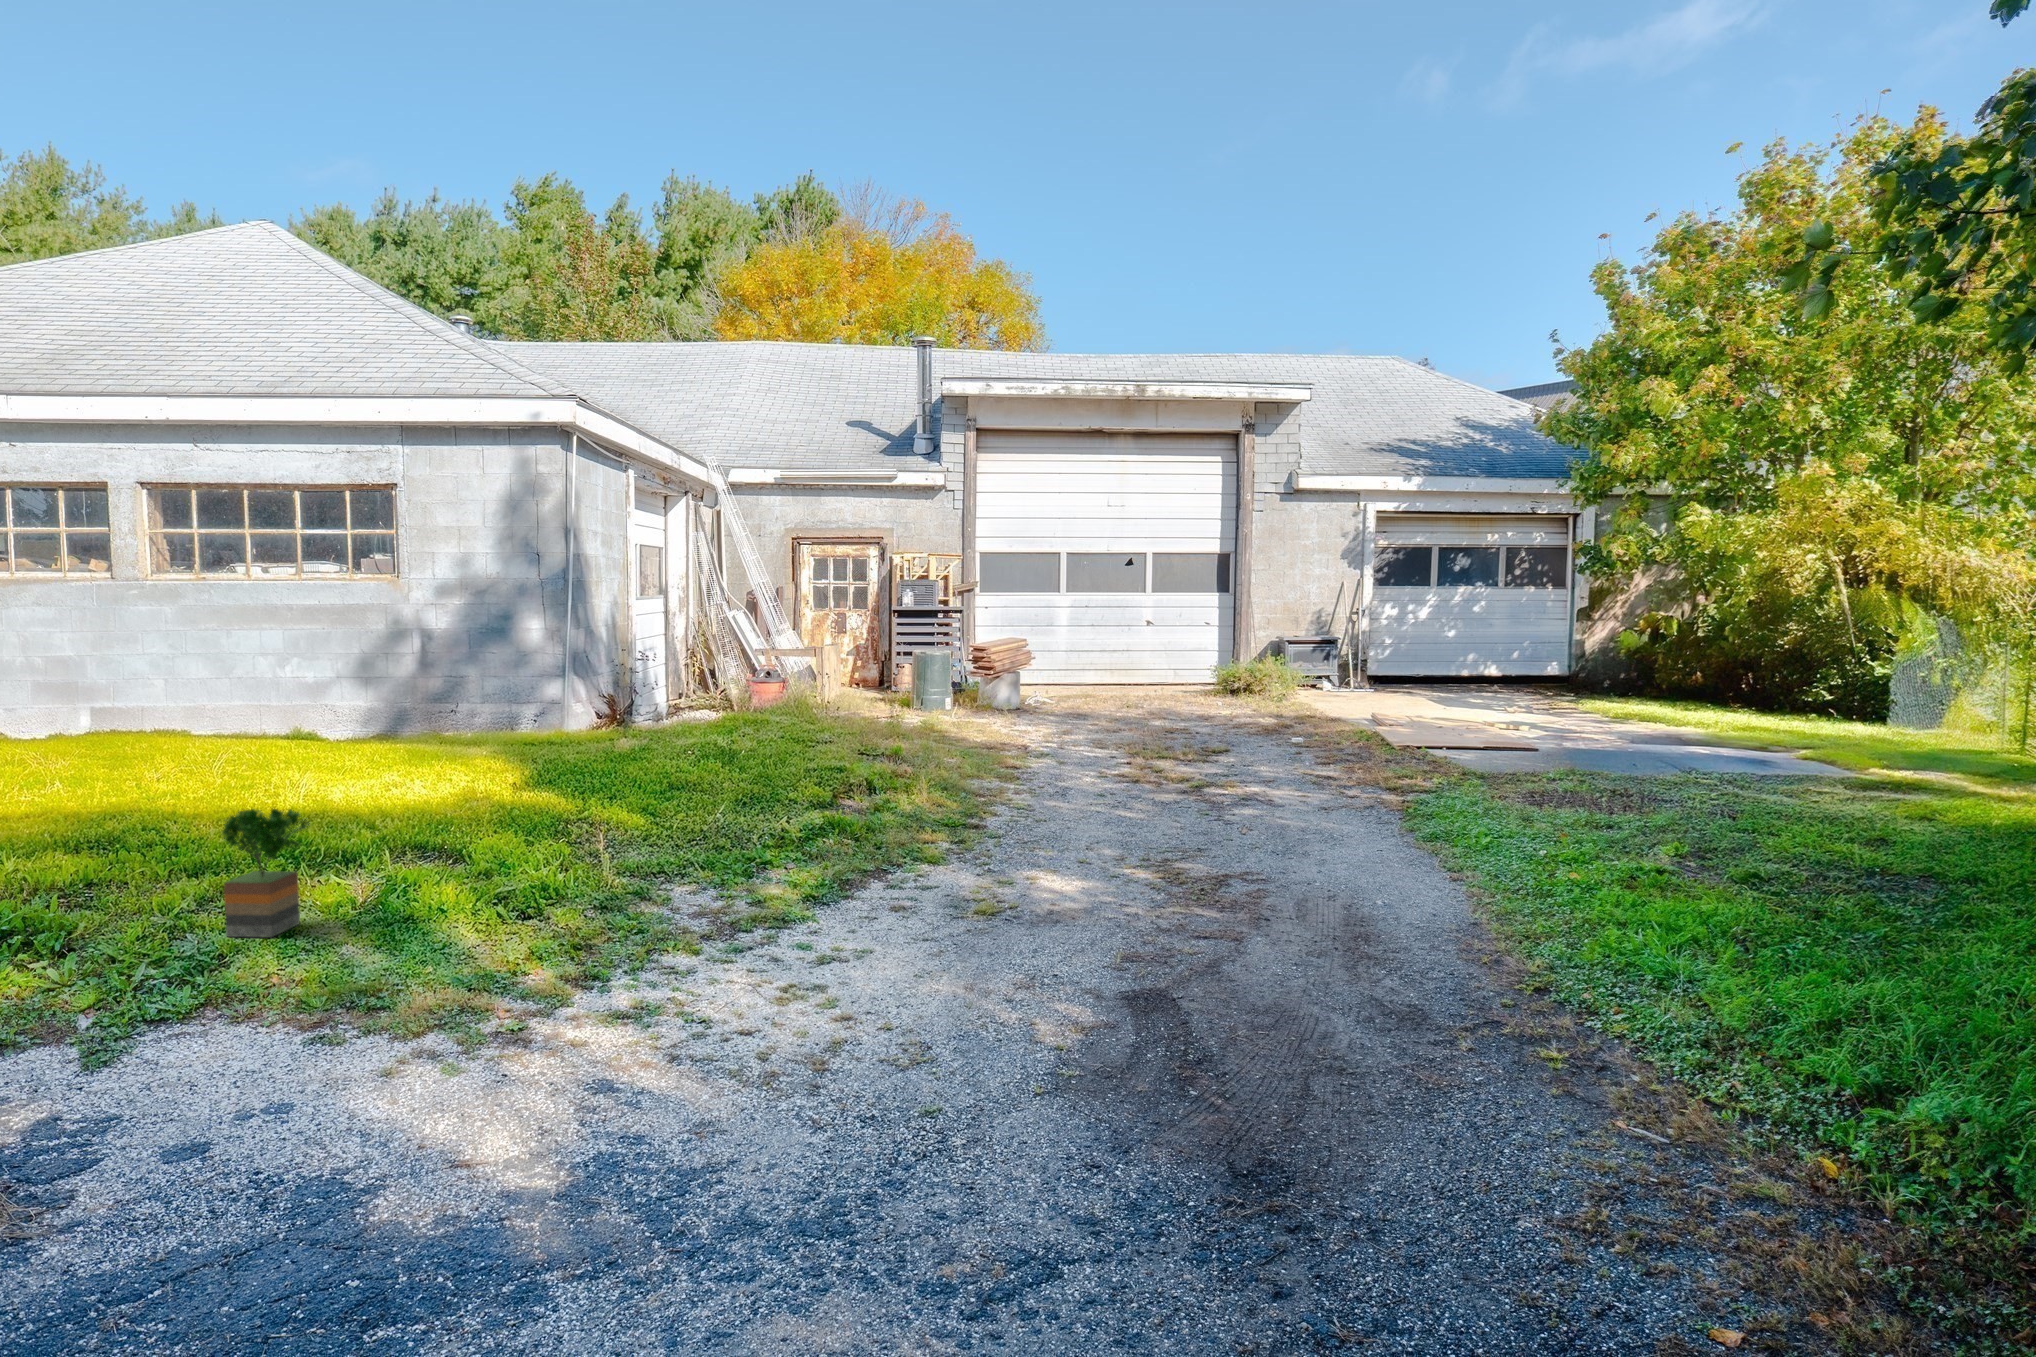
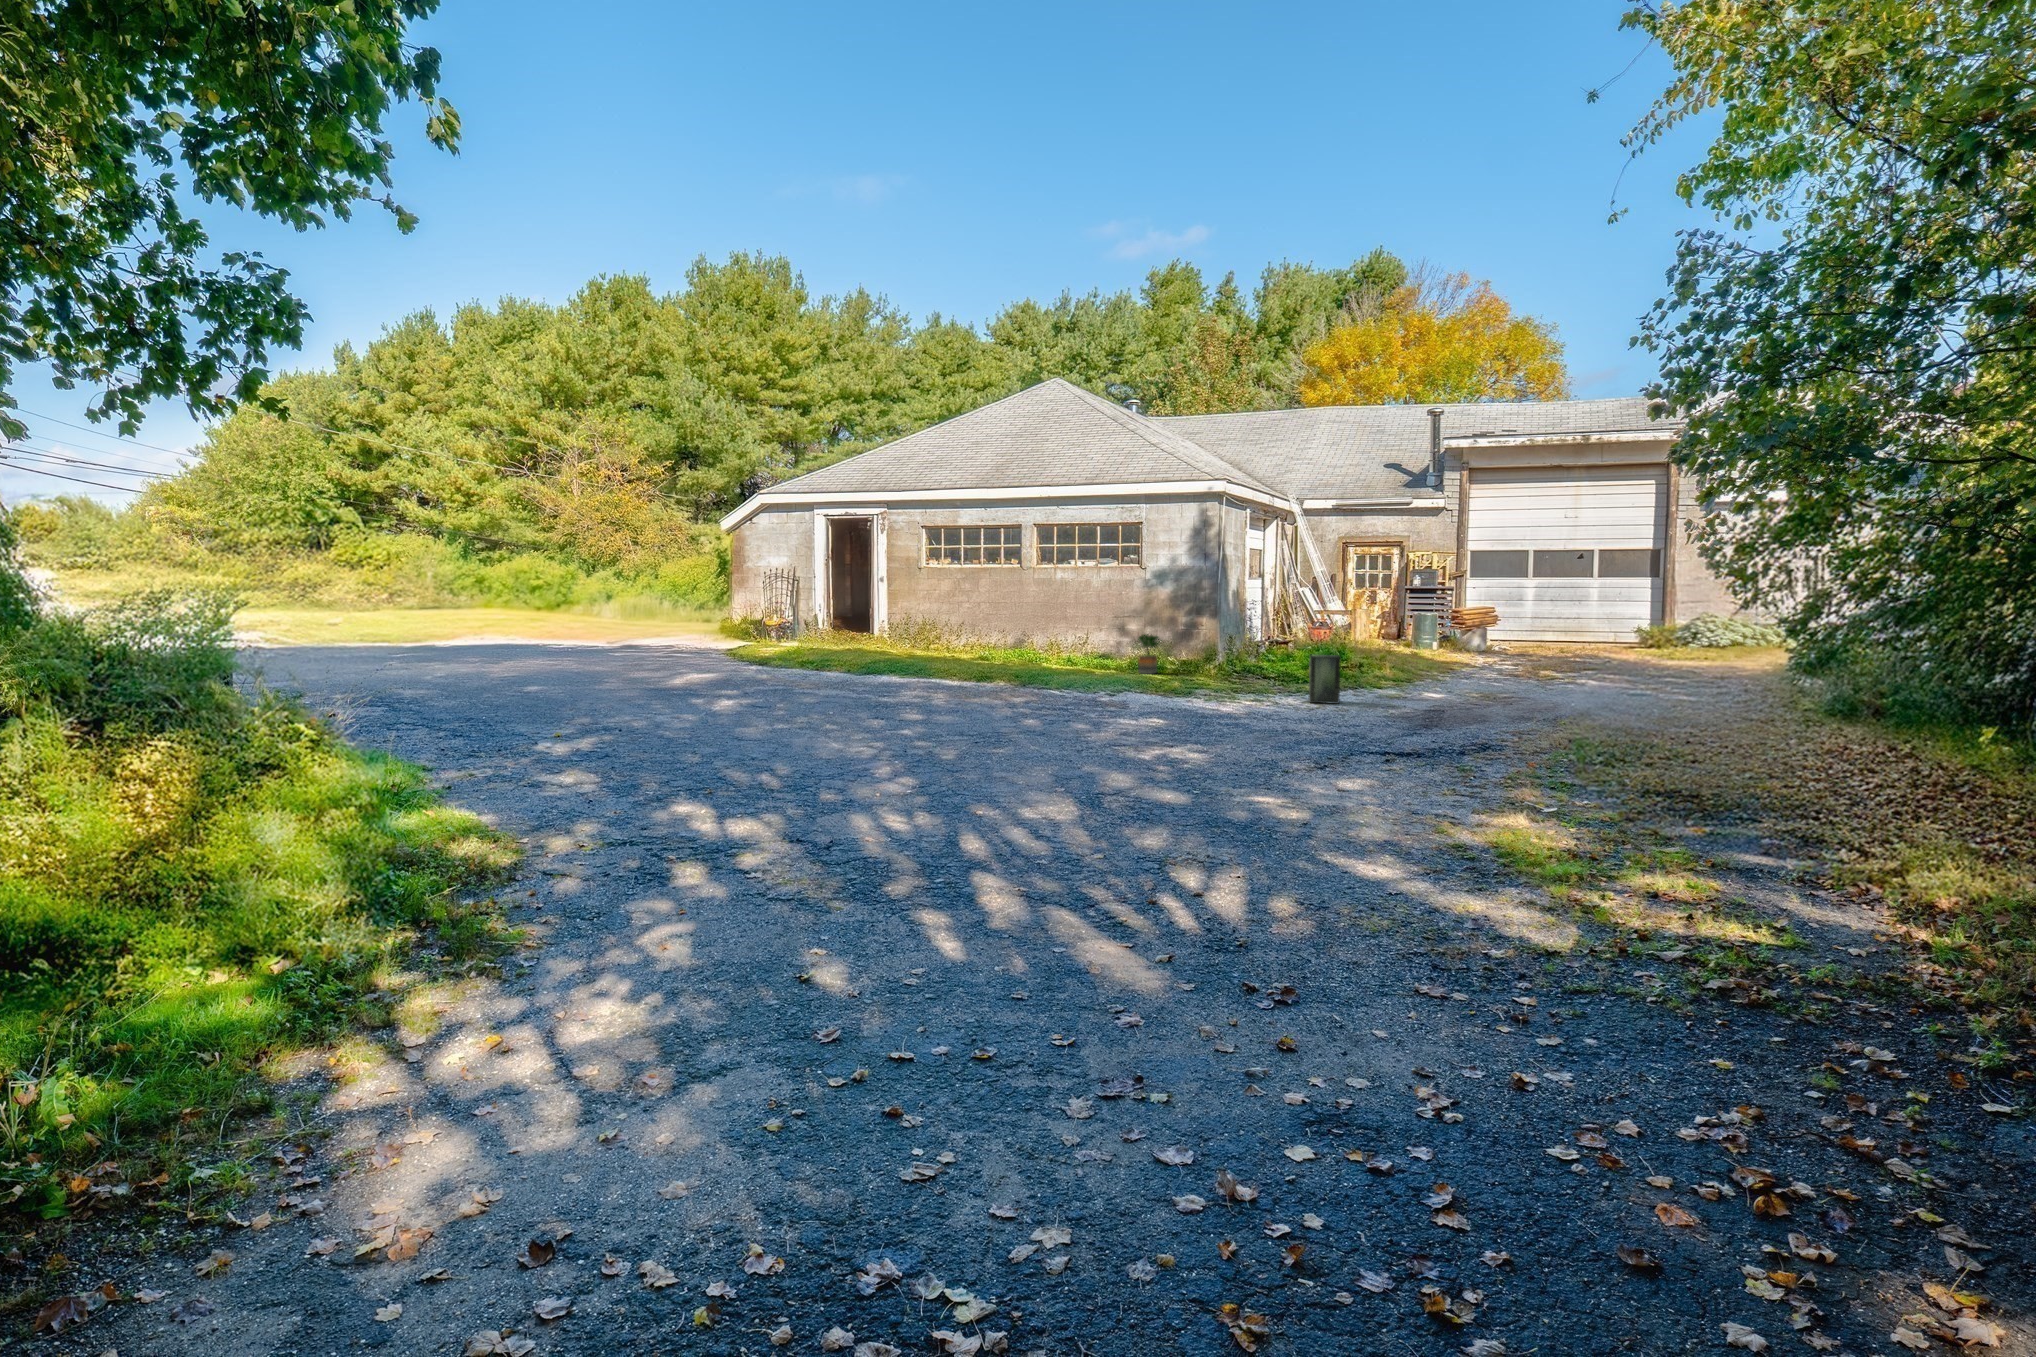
storage box: none [771,901,880,1095] -> present [1308,655,1341,704]

